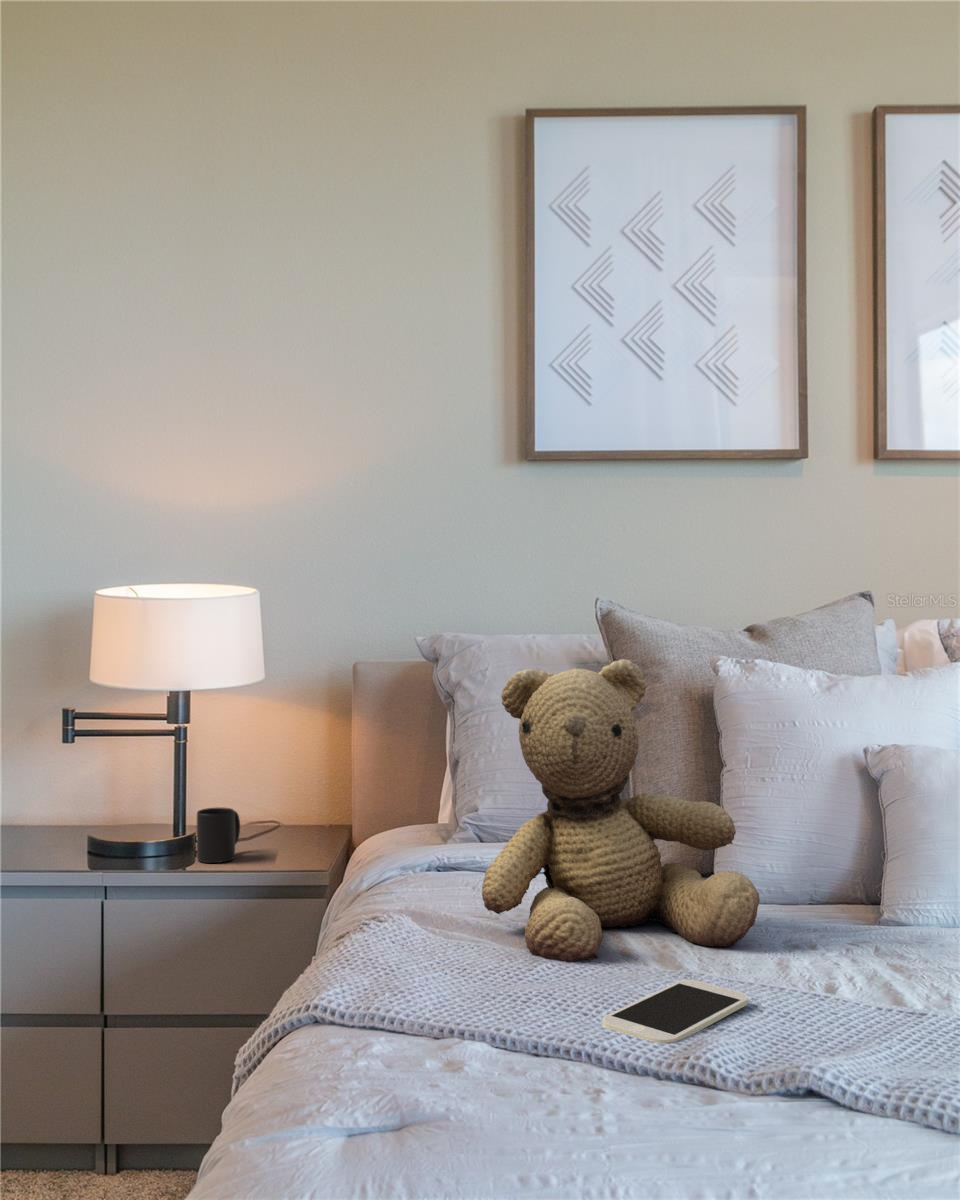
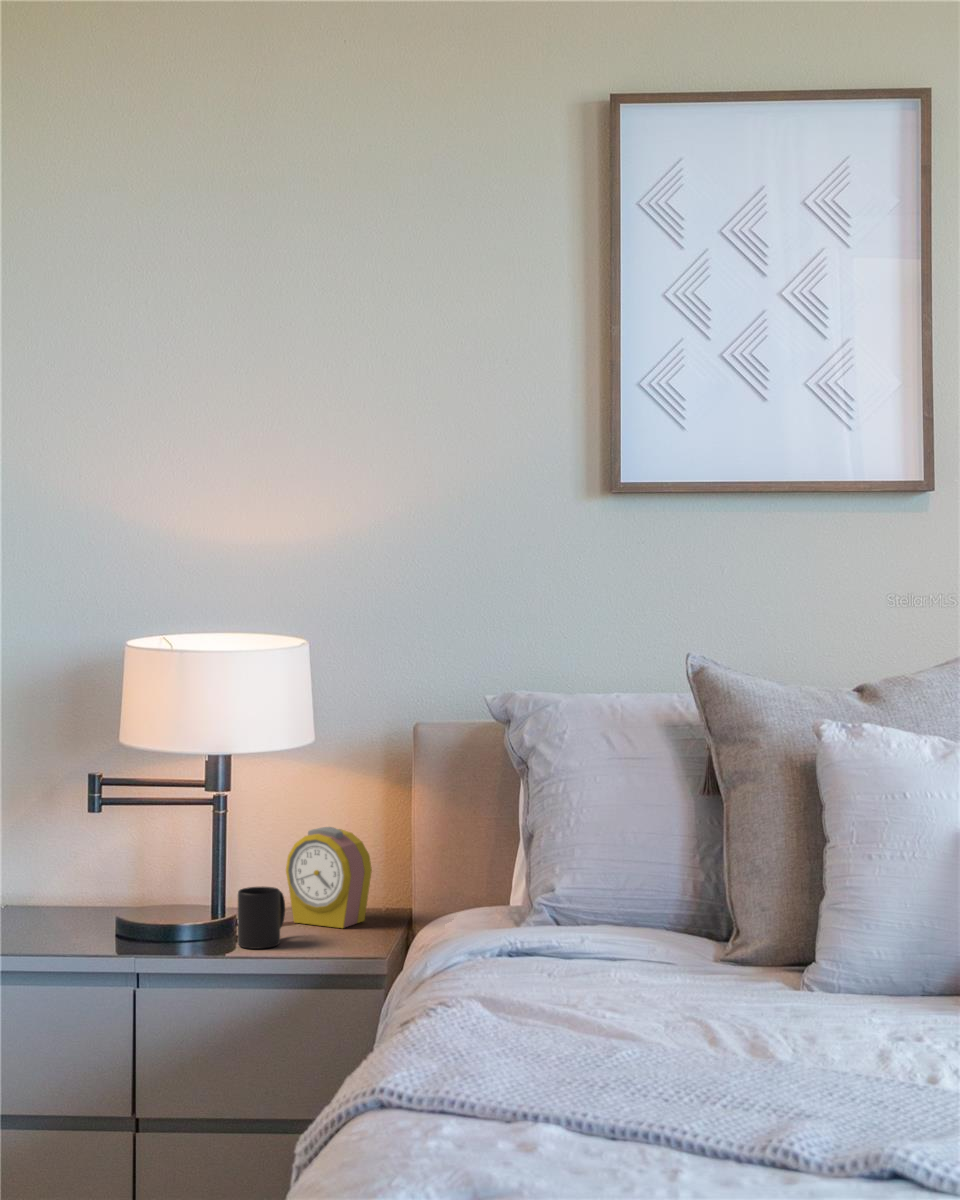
teddy bear: present [482,659,760,962] -> none [557,724,860,1056]
alarm clock: none [242,754,318,843] -> present [286,827,372,928]
smartphone: present [602,980,748,1043] -> none [682,1068,839,1129]

